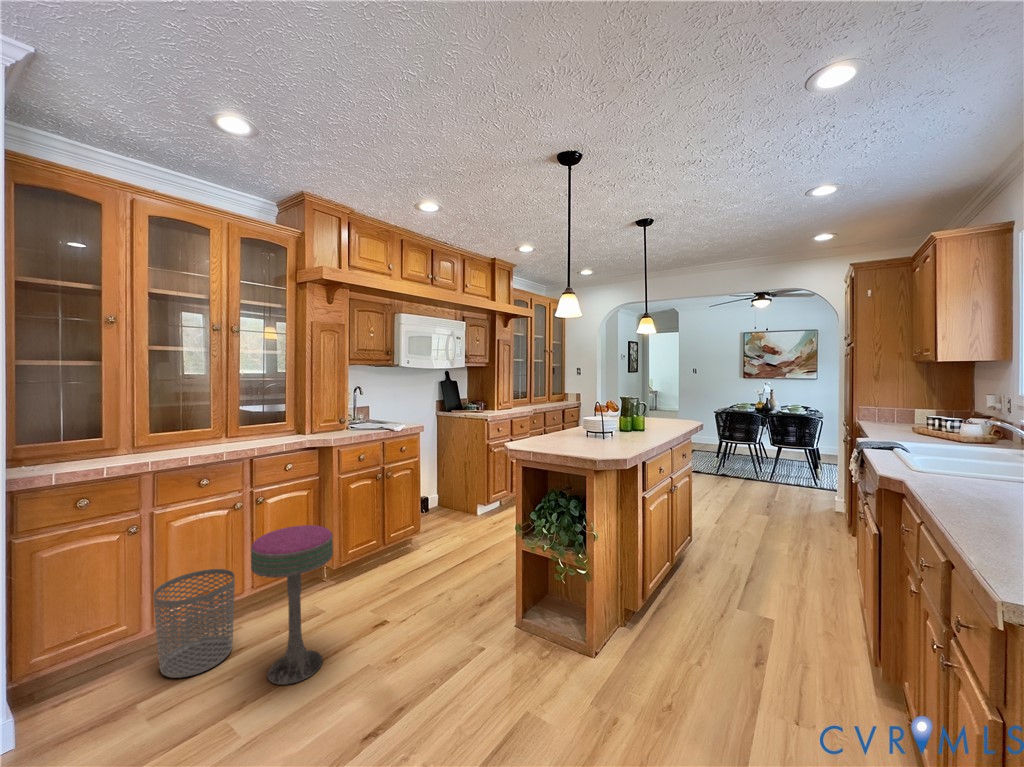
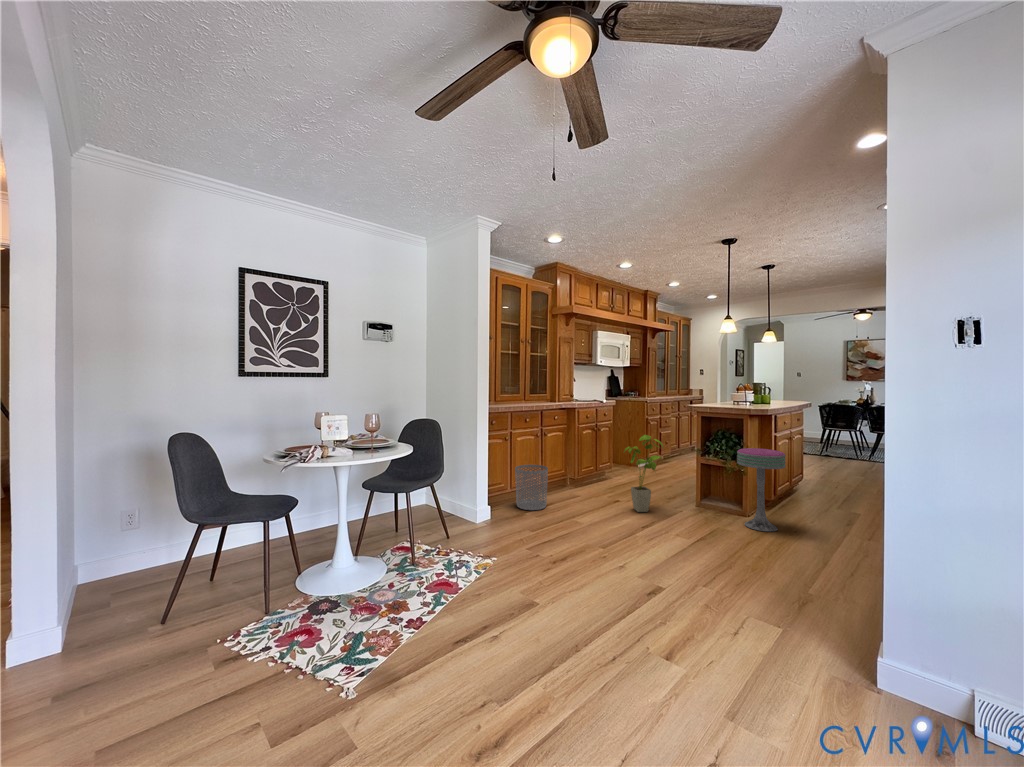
house plant: none [378,510,454,658] -> present [625,435,663,512]
bar stool: present [251,525,333,685] -> present [737,448,786,532]

